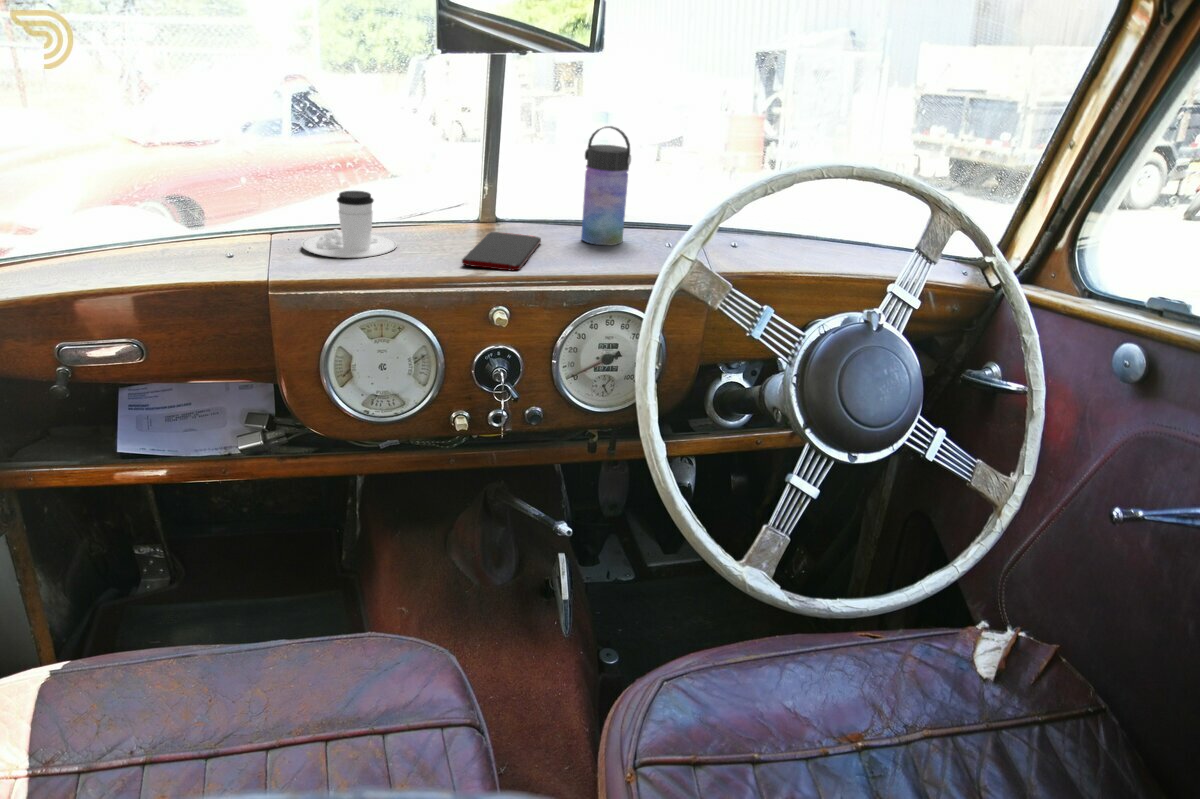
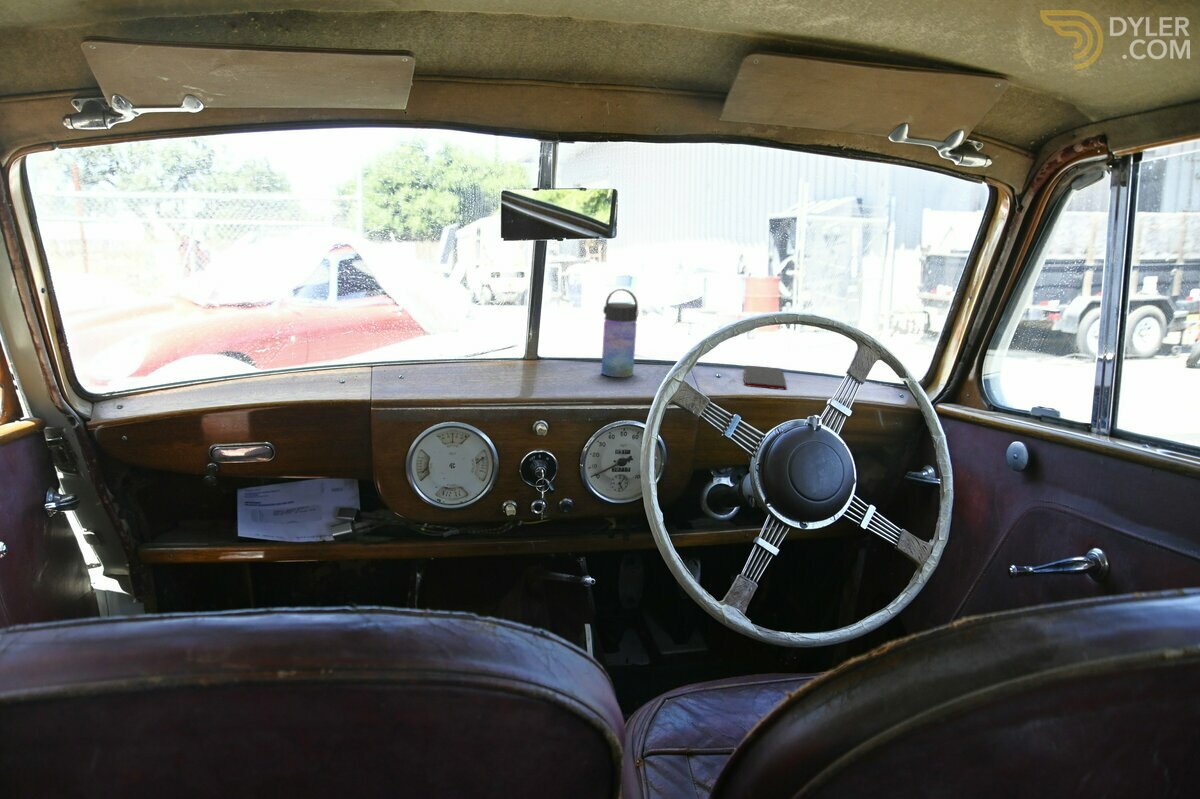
coffee cup: present [301,191,397,258] -> none [390,338,462,387]
smartphone: present [462,232,541,270] -> present [744,366,786,389]

